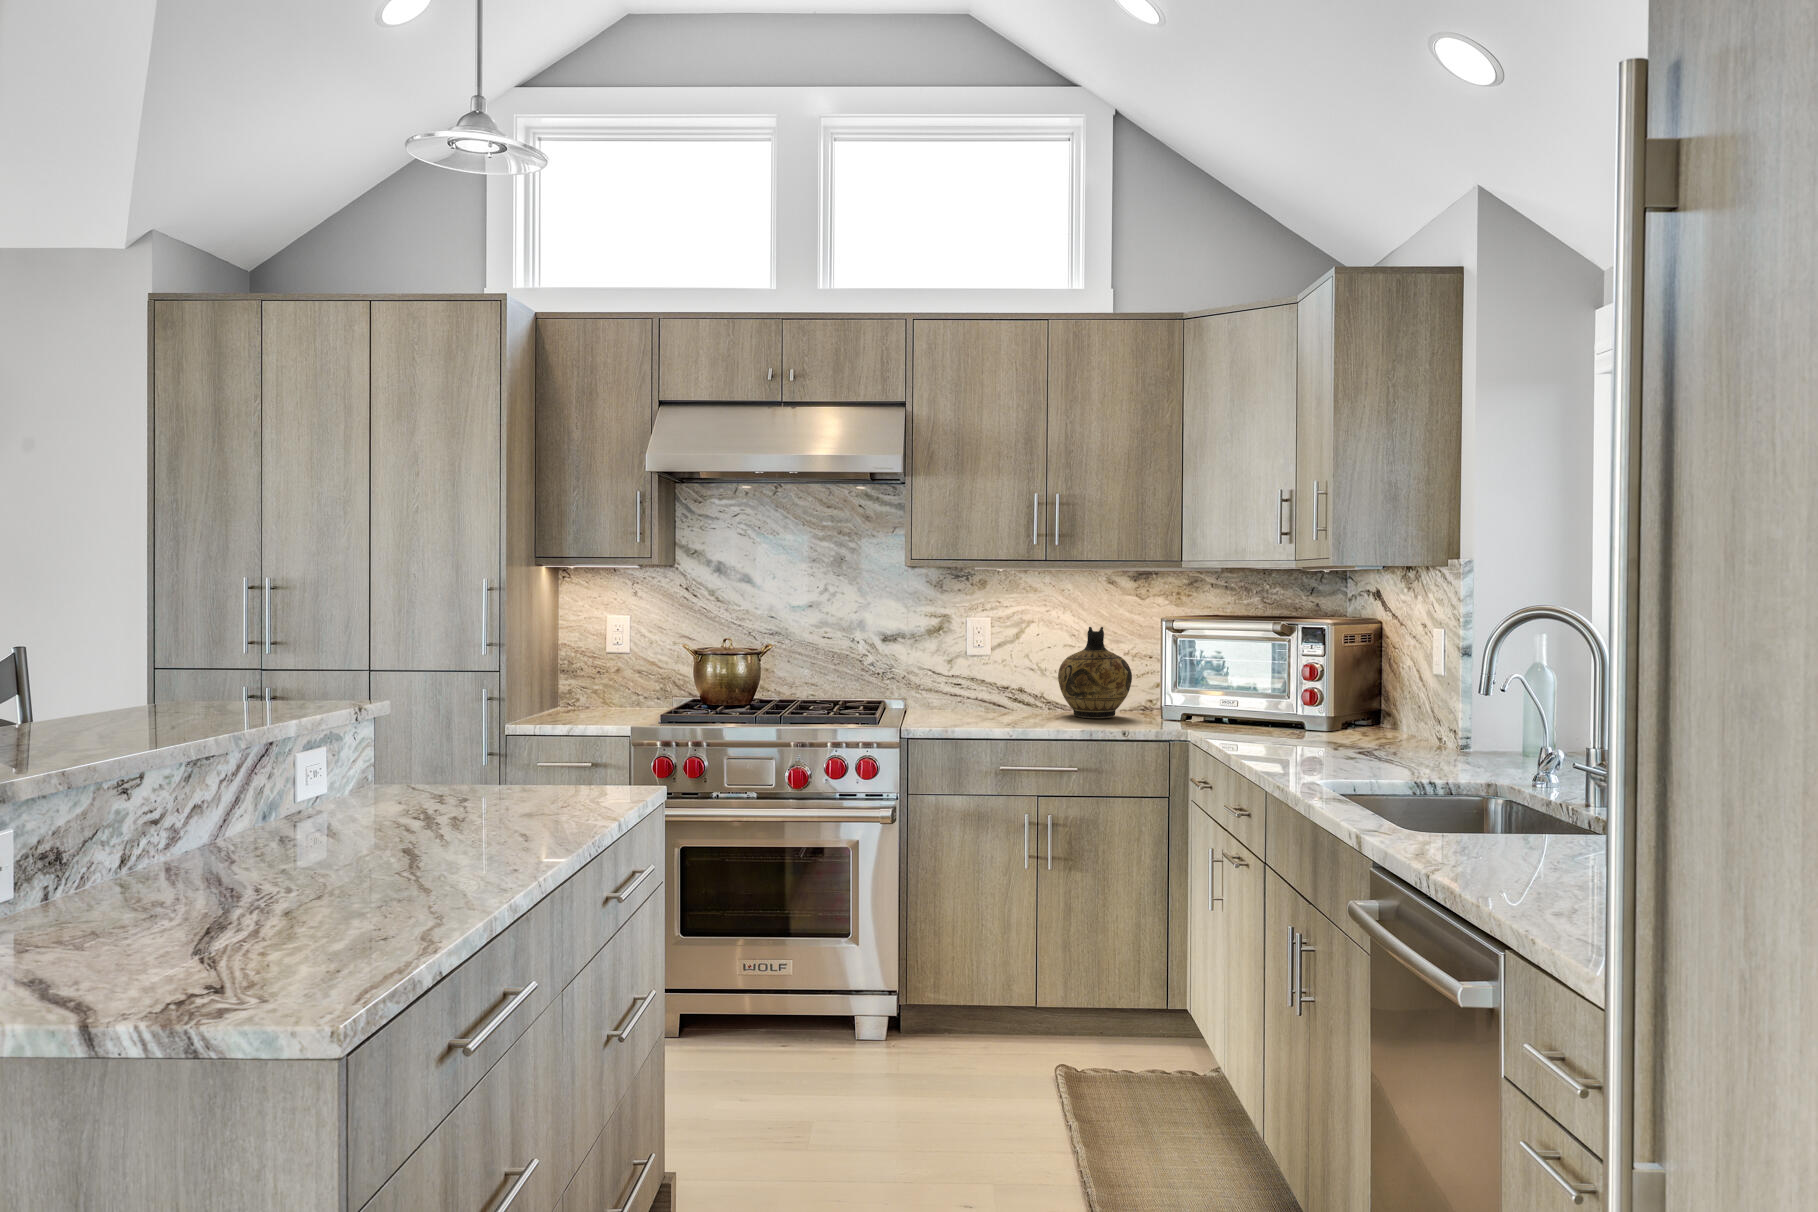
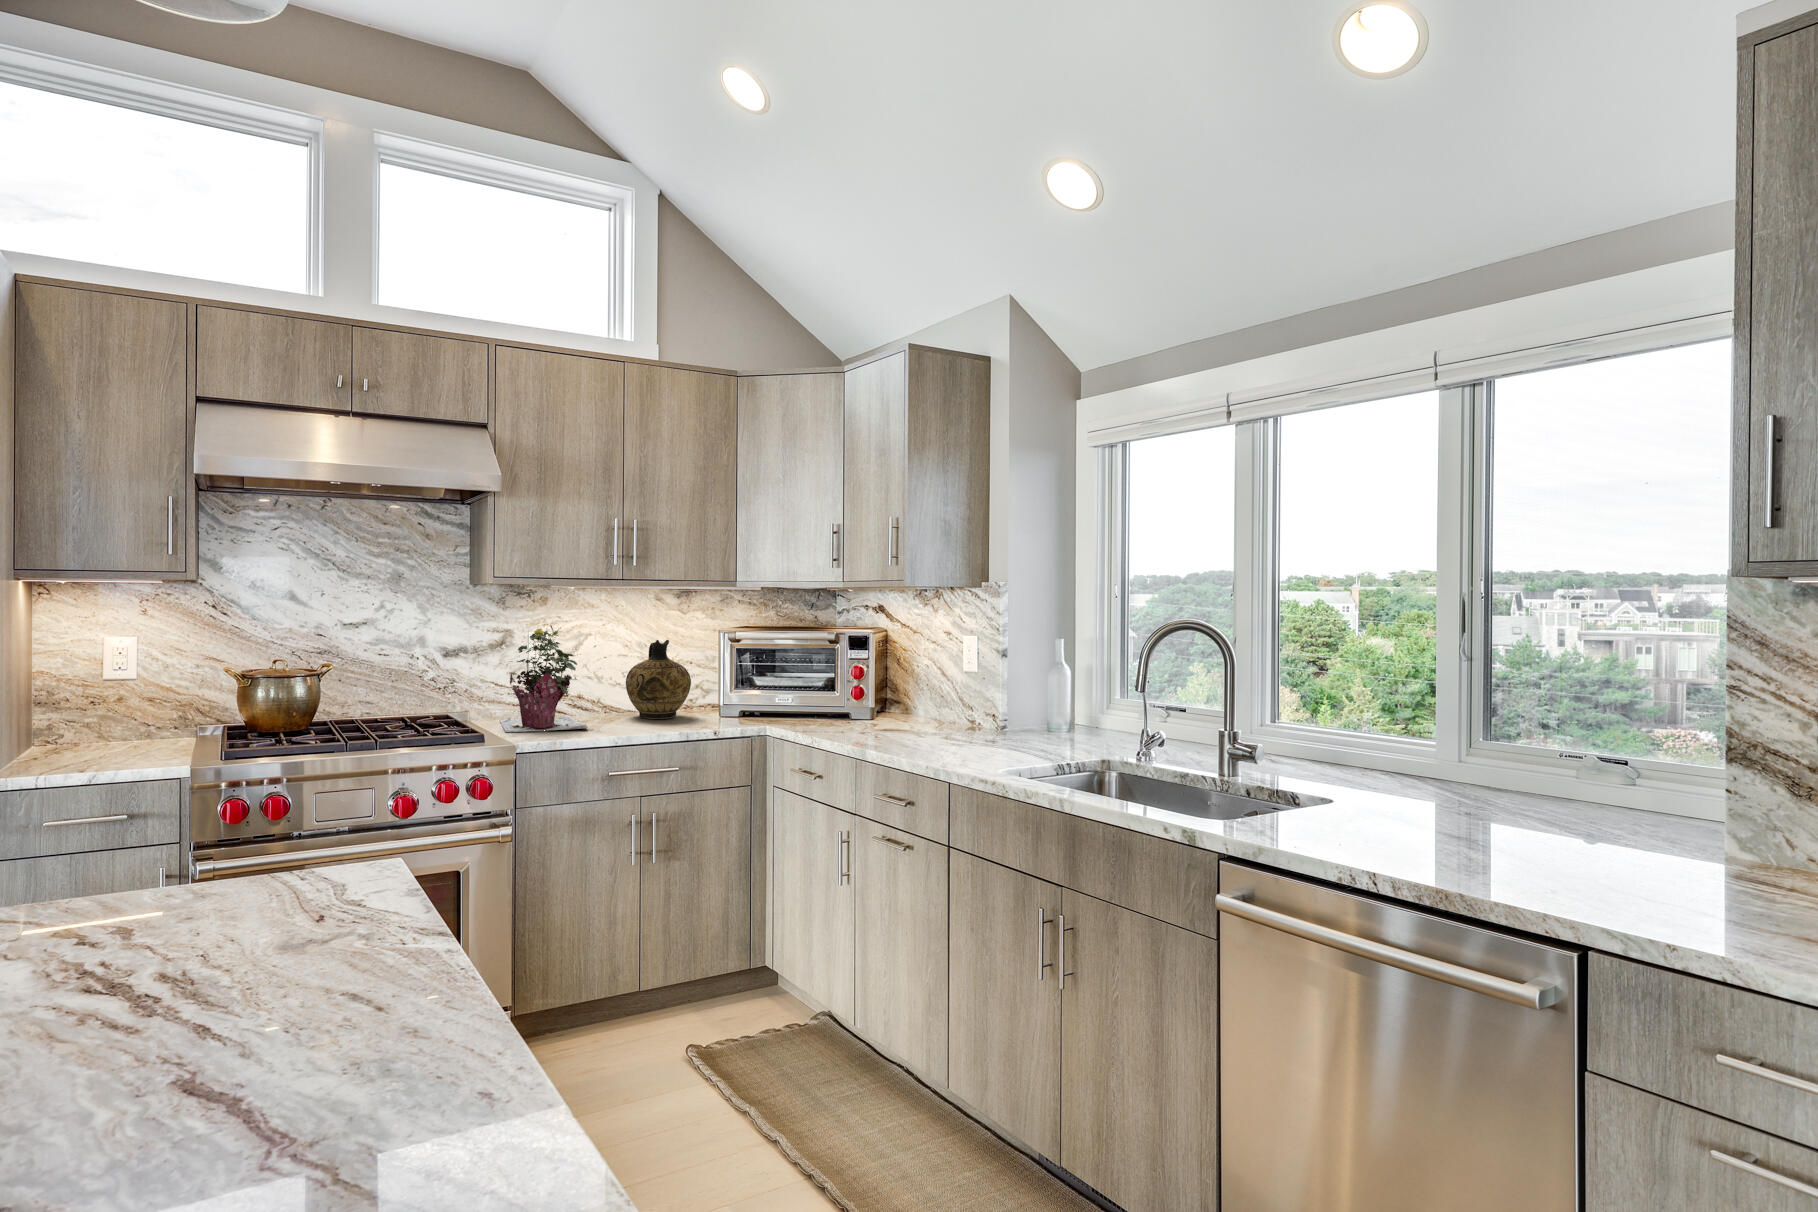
potted plant: none [913,608,1004,720] -> present [499,625,588,732]

